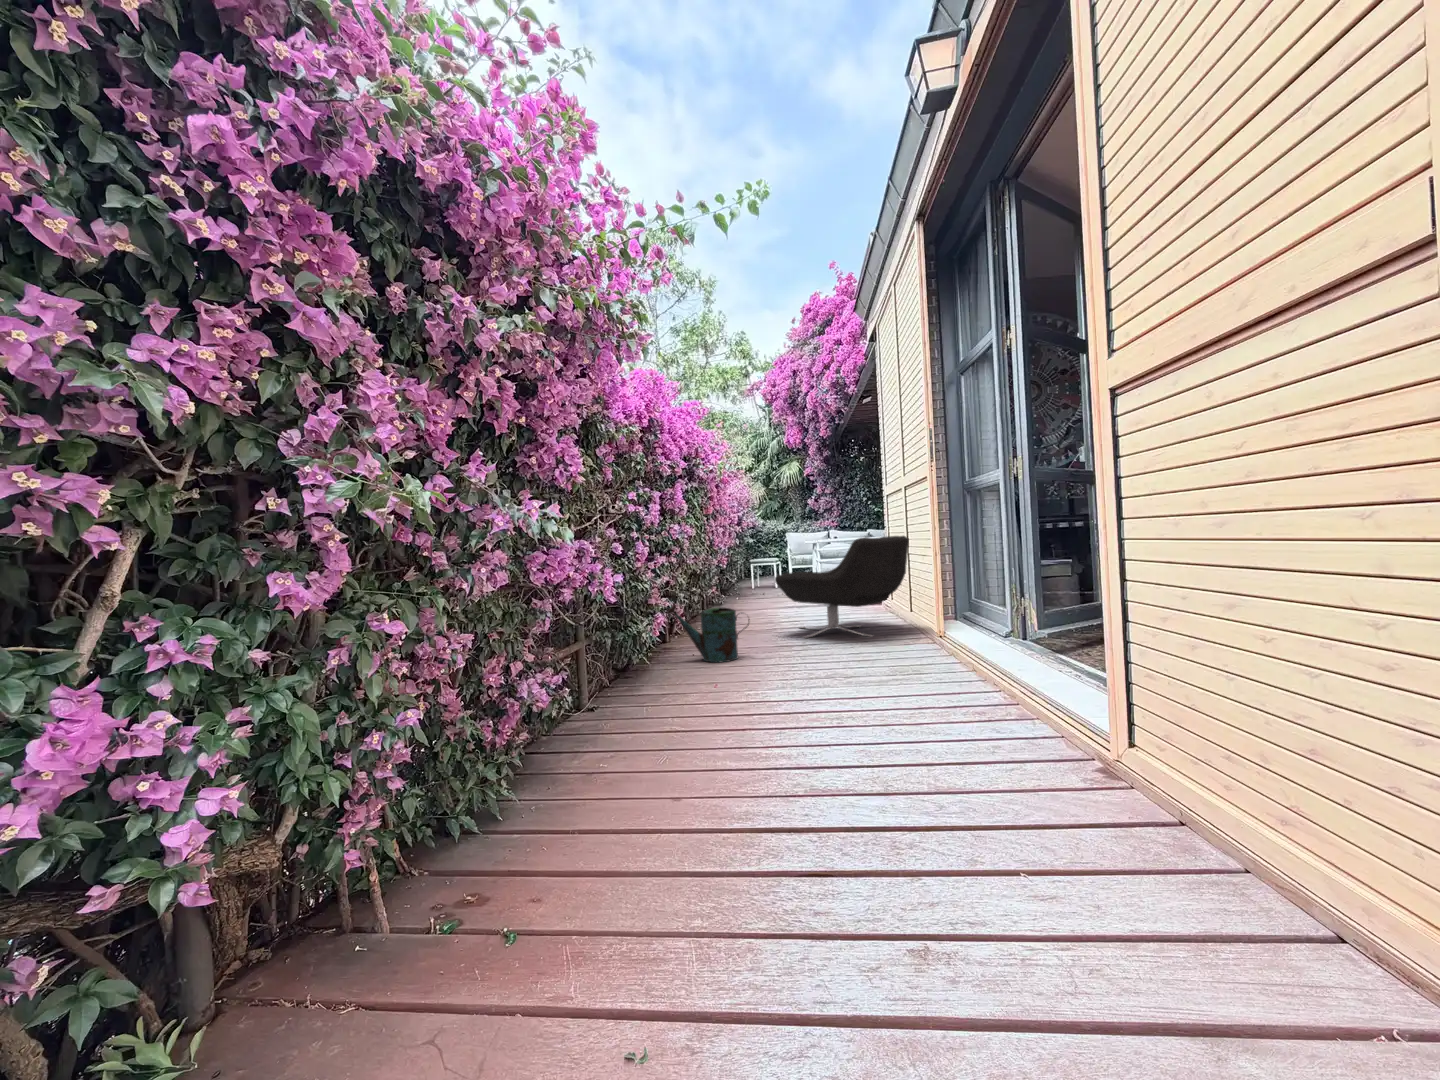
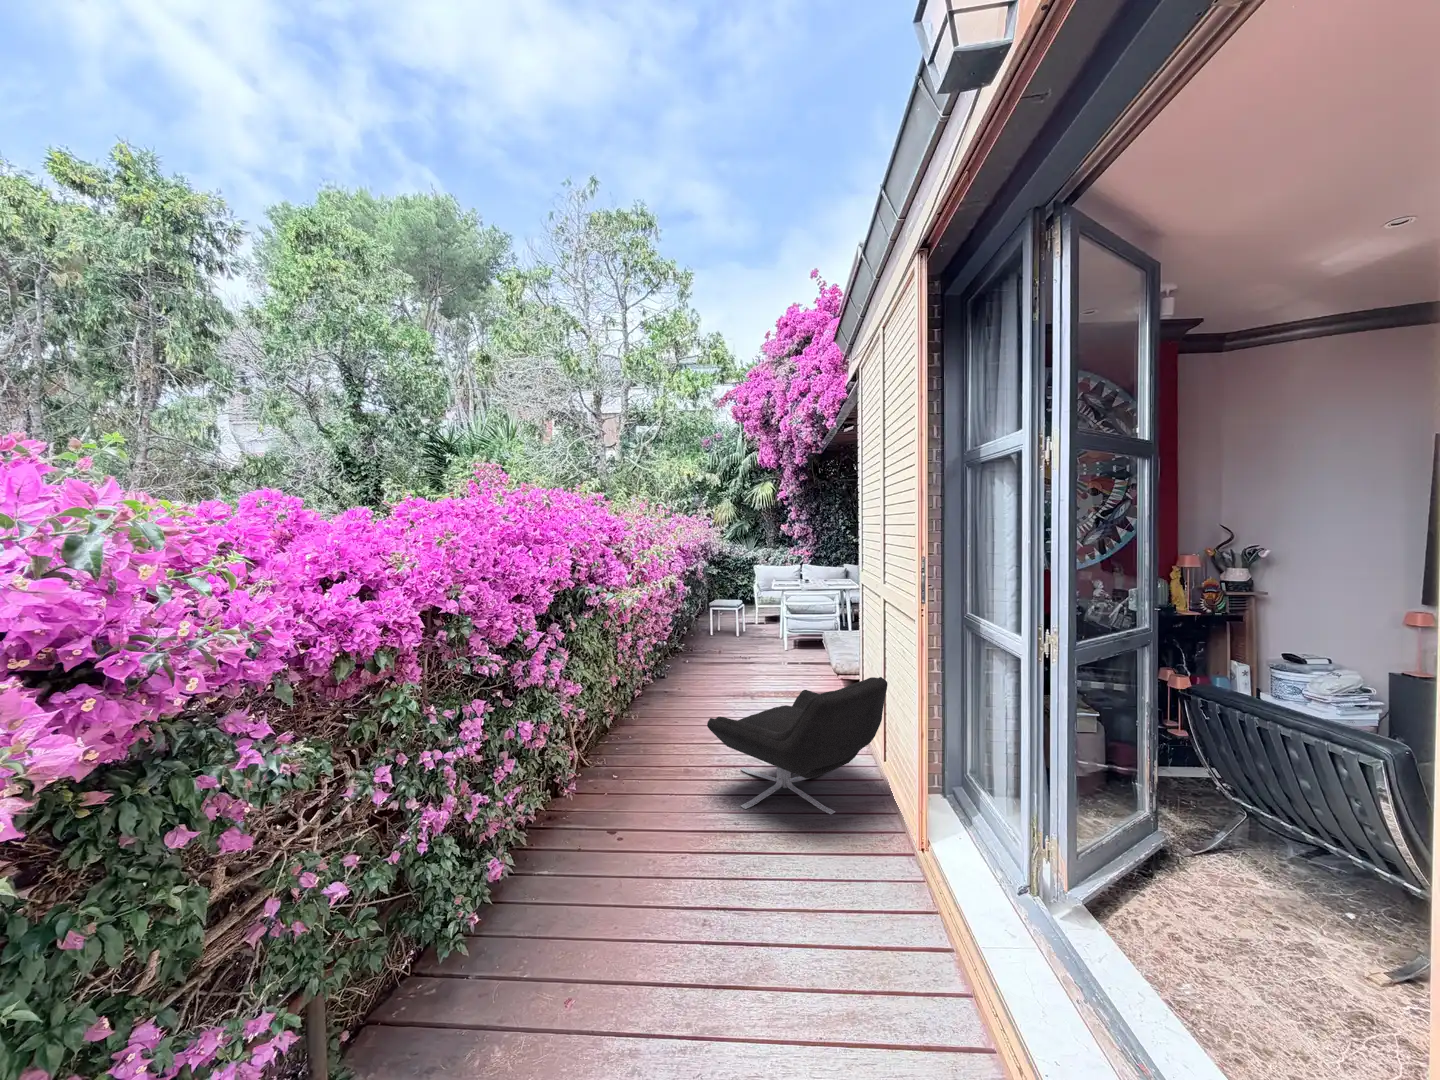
watering can: present [667,605,750,662] -> none [533,800,655,896]

